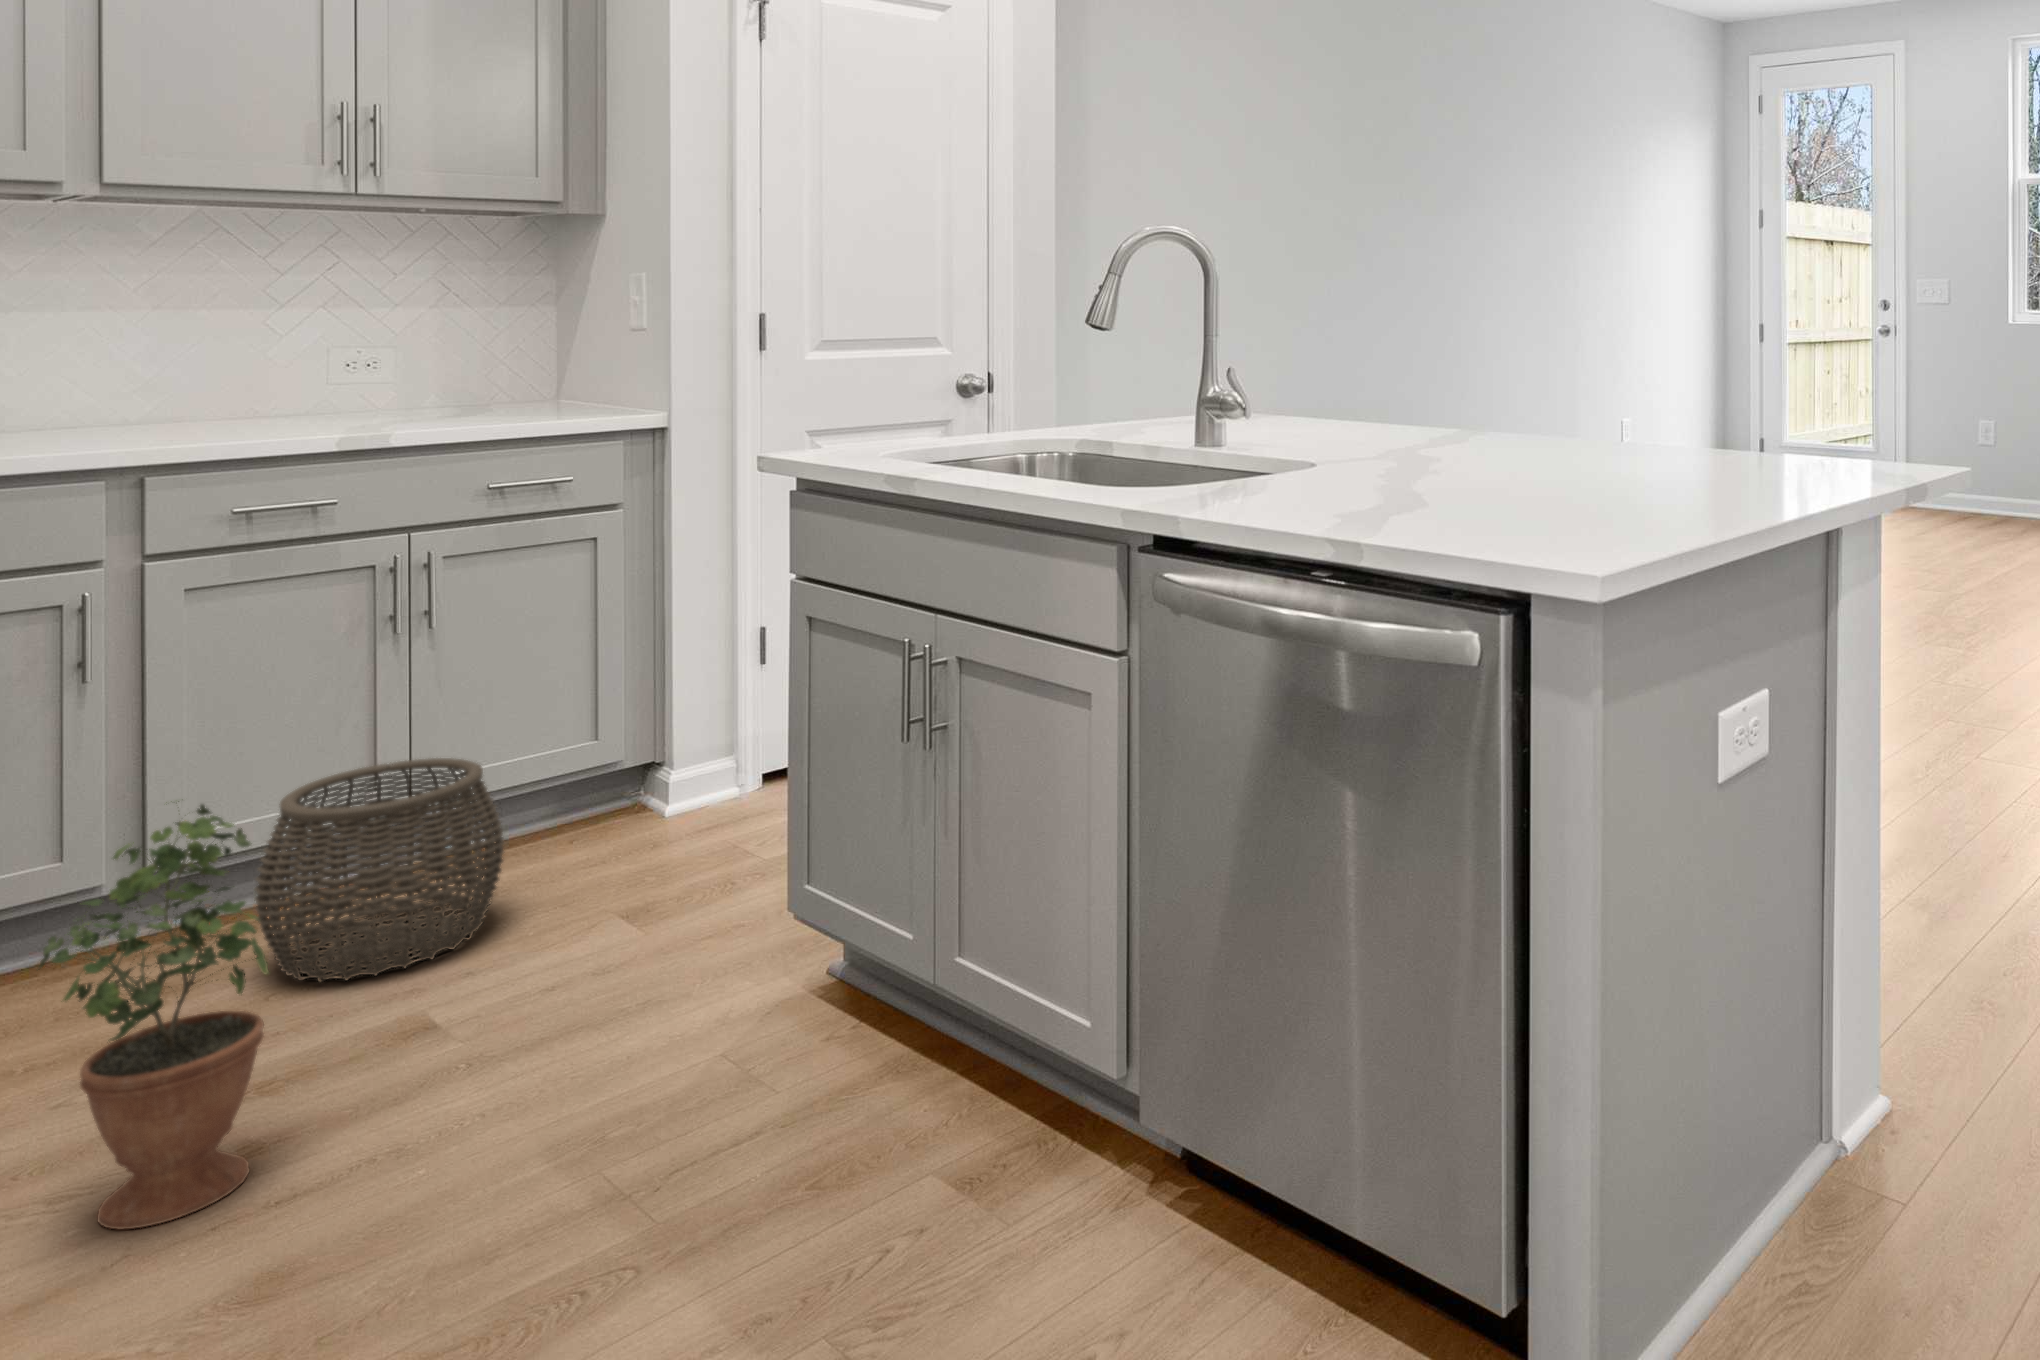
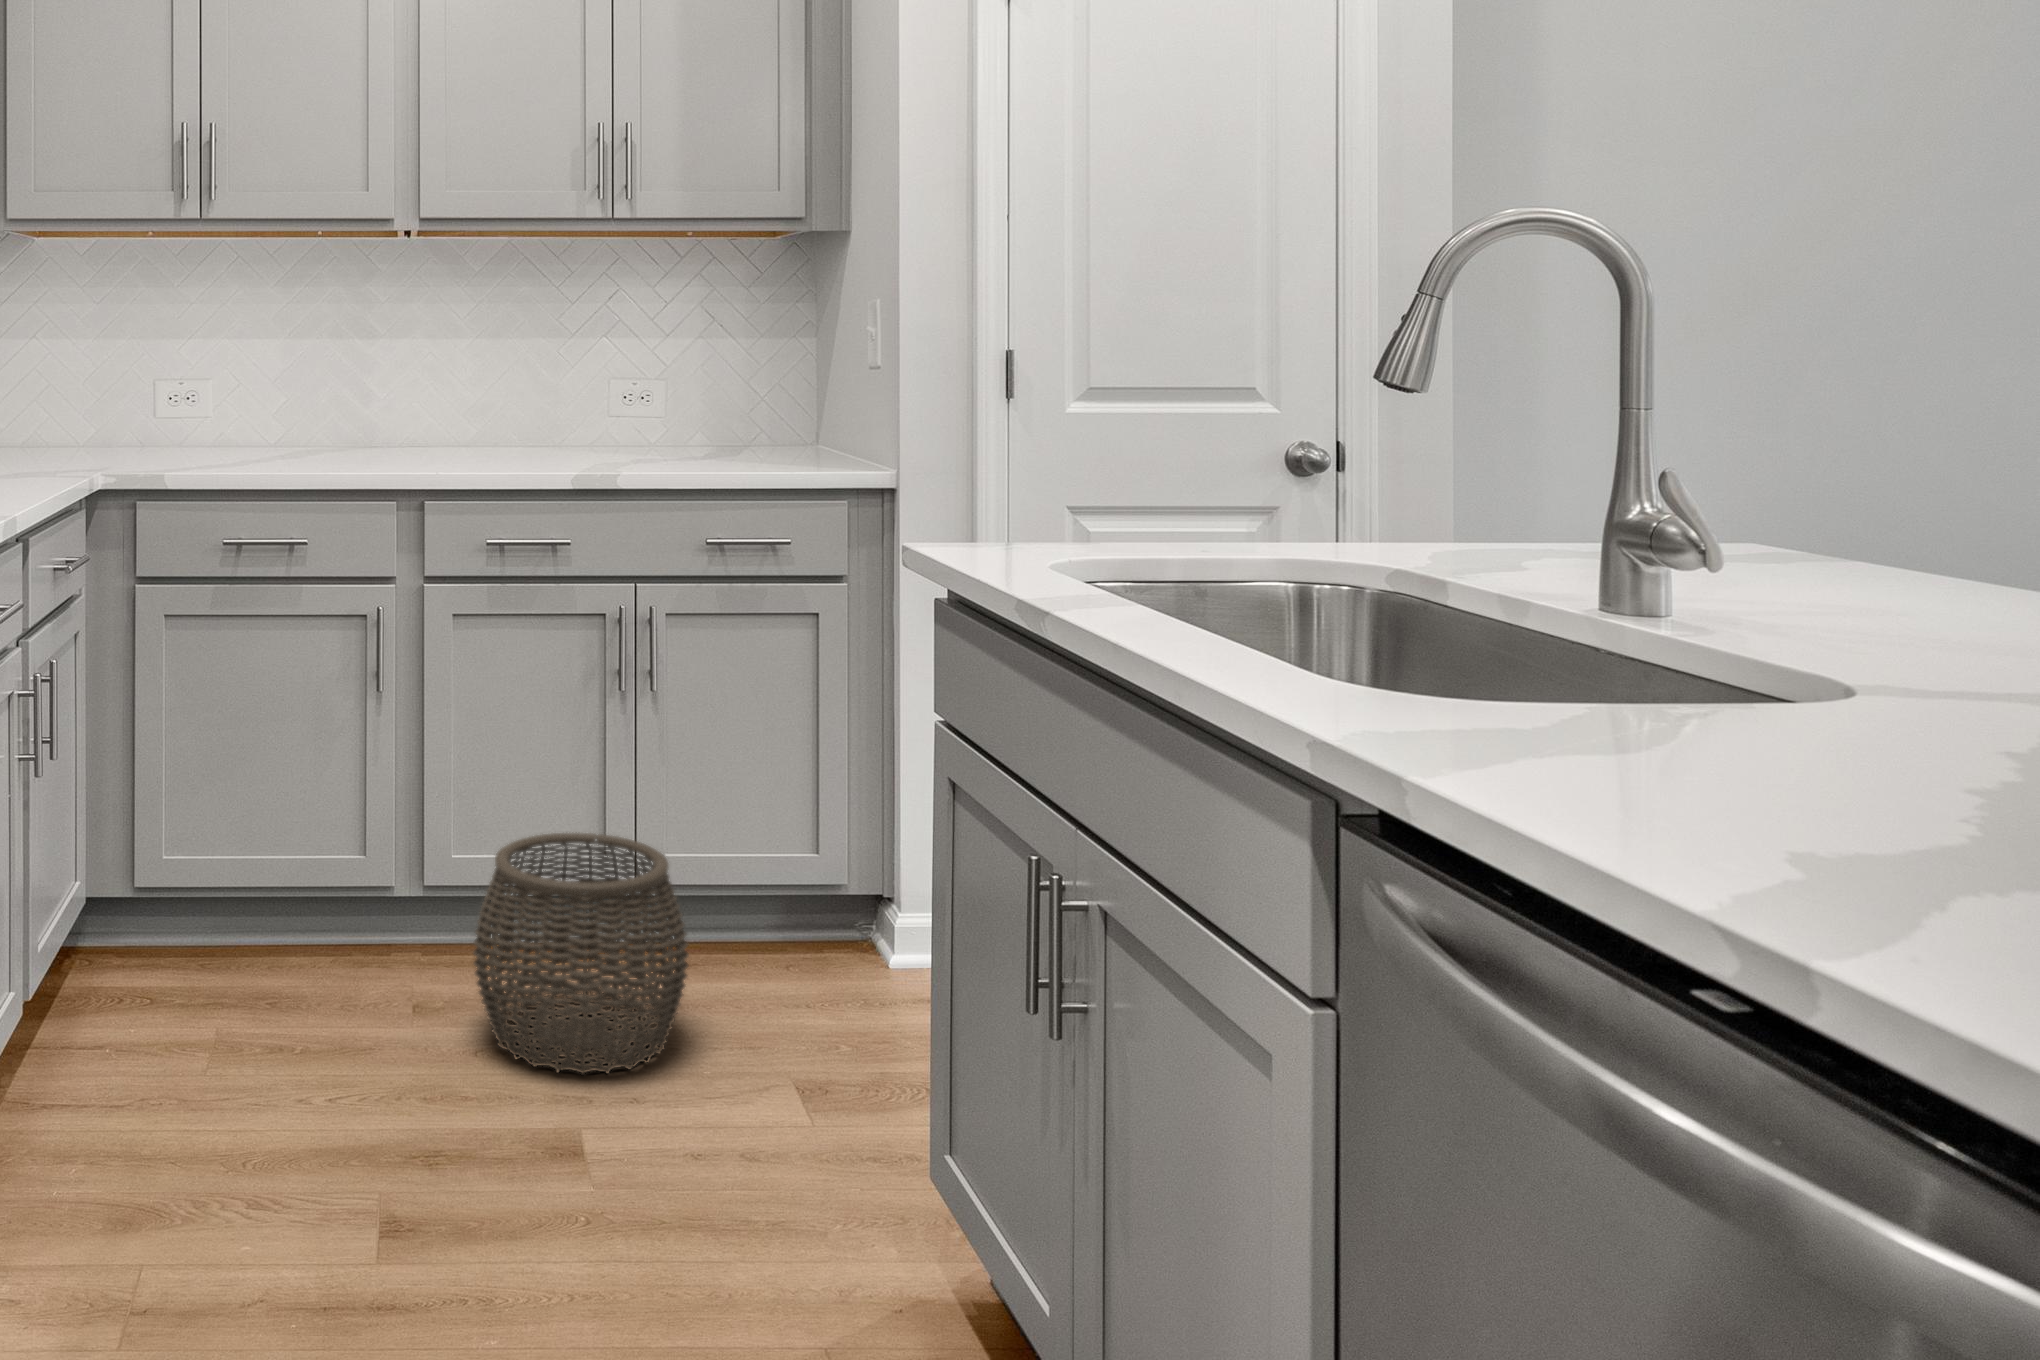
potted plant: present [38,801,268,1229] -> none [215,841,390,1290]

